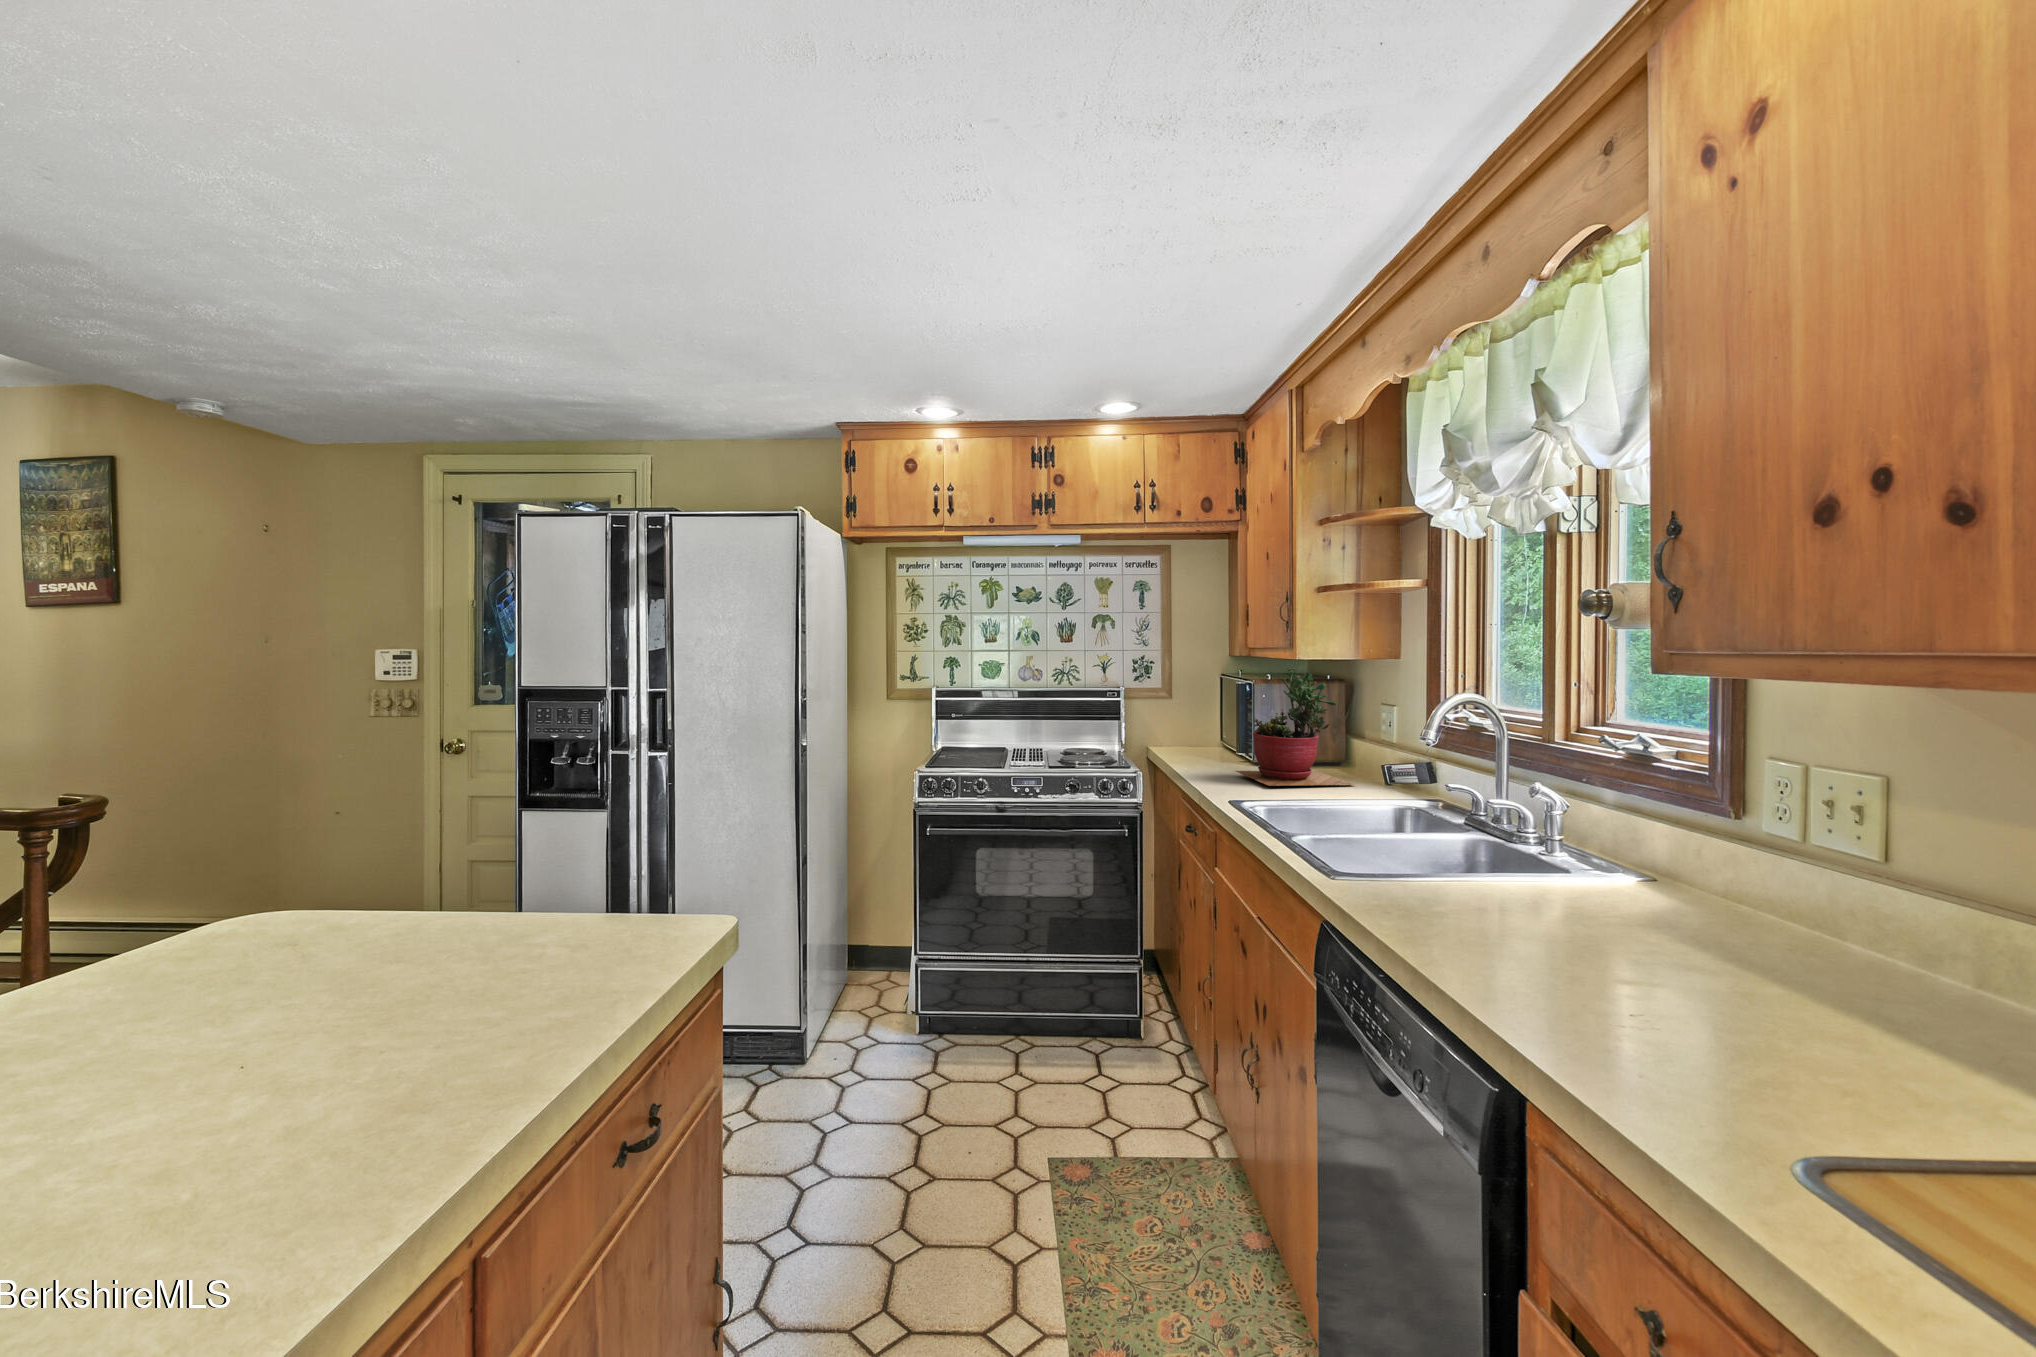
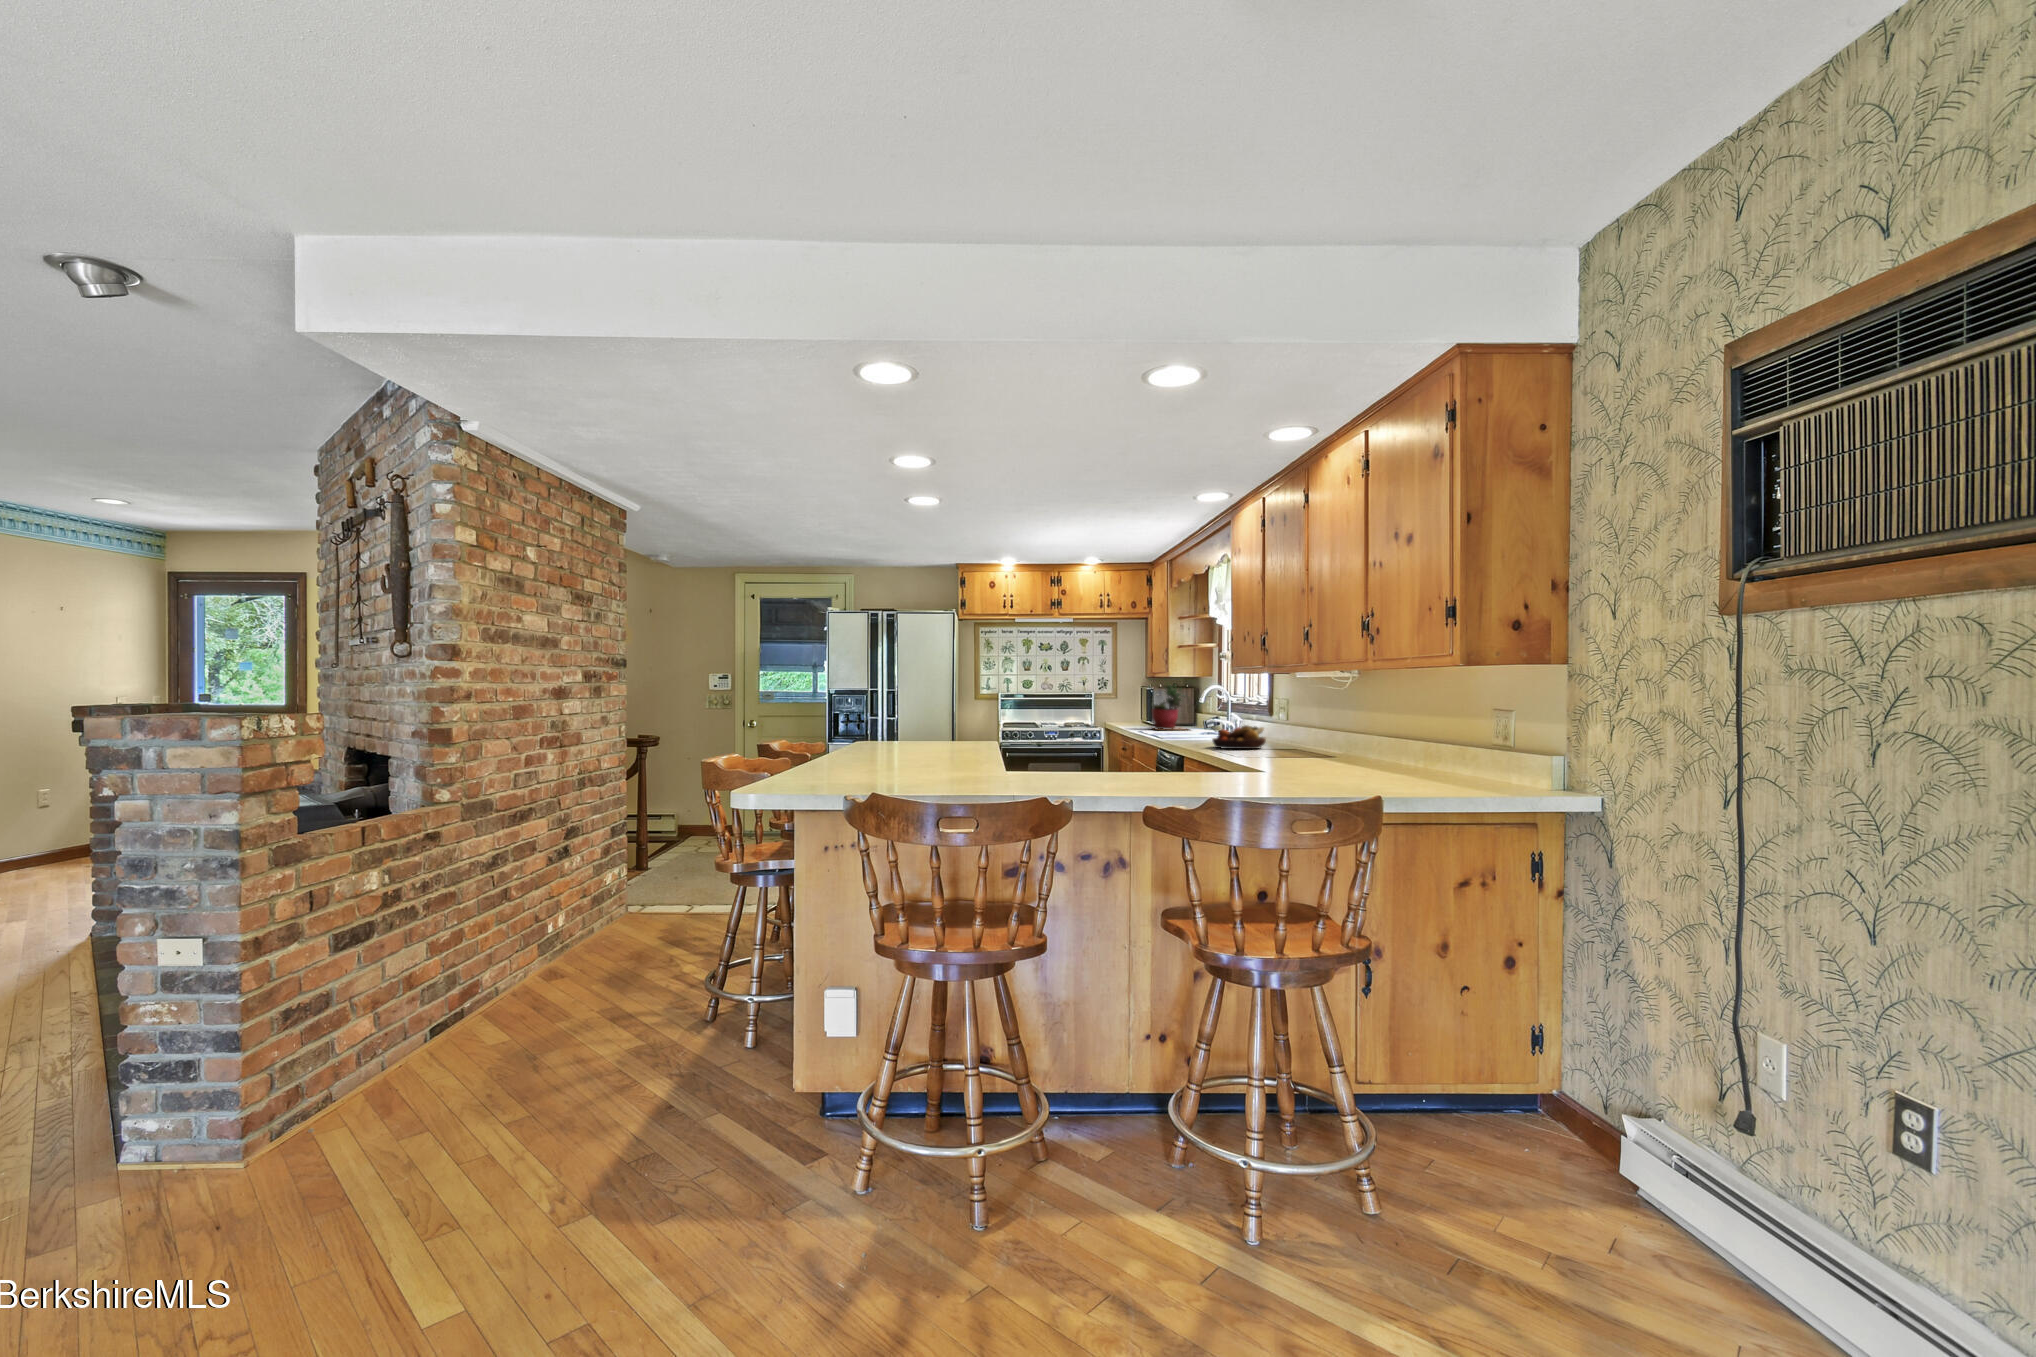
fruit bowl: none [1590,893,1900,1038] -> present [1212,725,1266,749]

